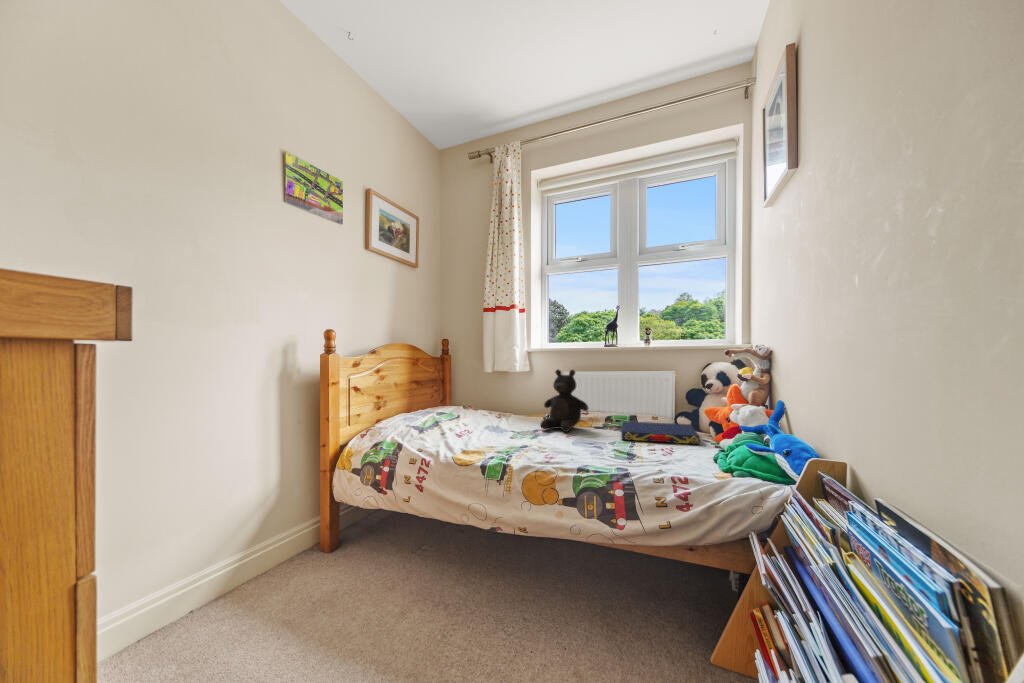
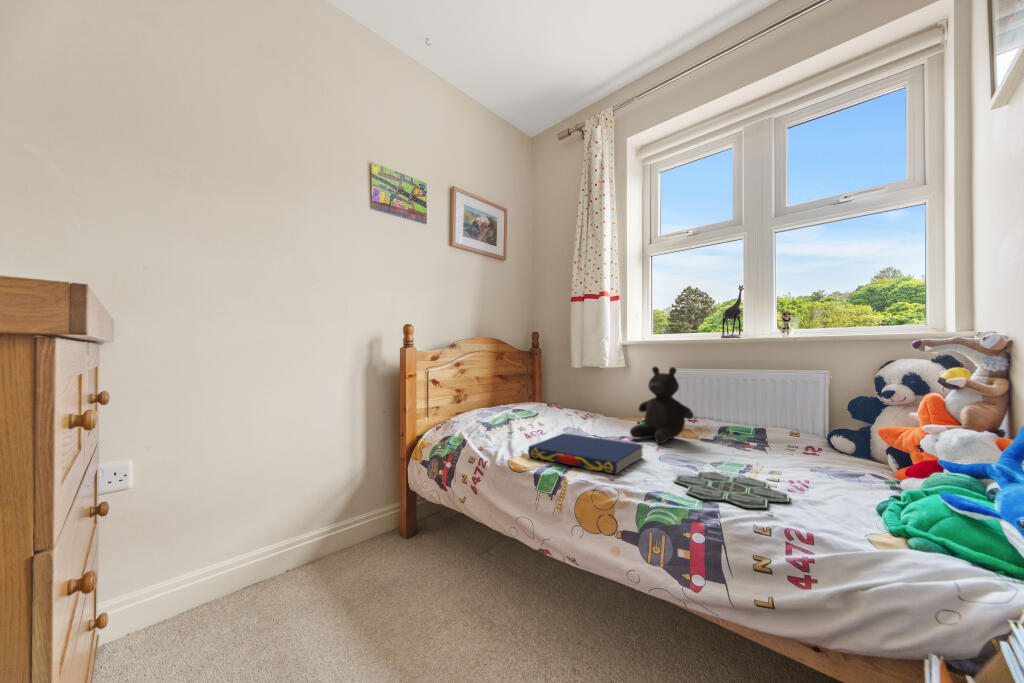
book: present [621,421,699,444] -> present [528,433,643,474]
board game: none [592,449,668,469] -> present [674,472,789,509]

